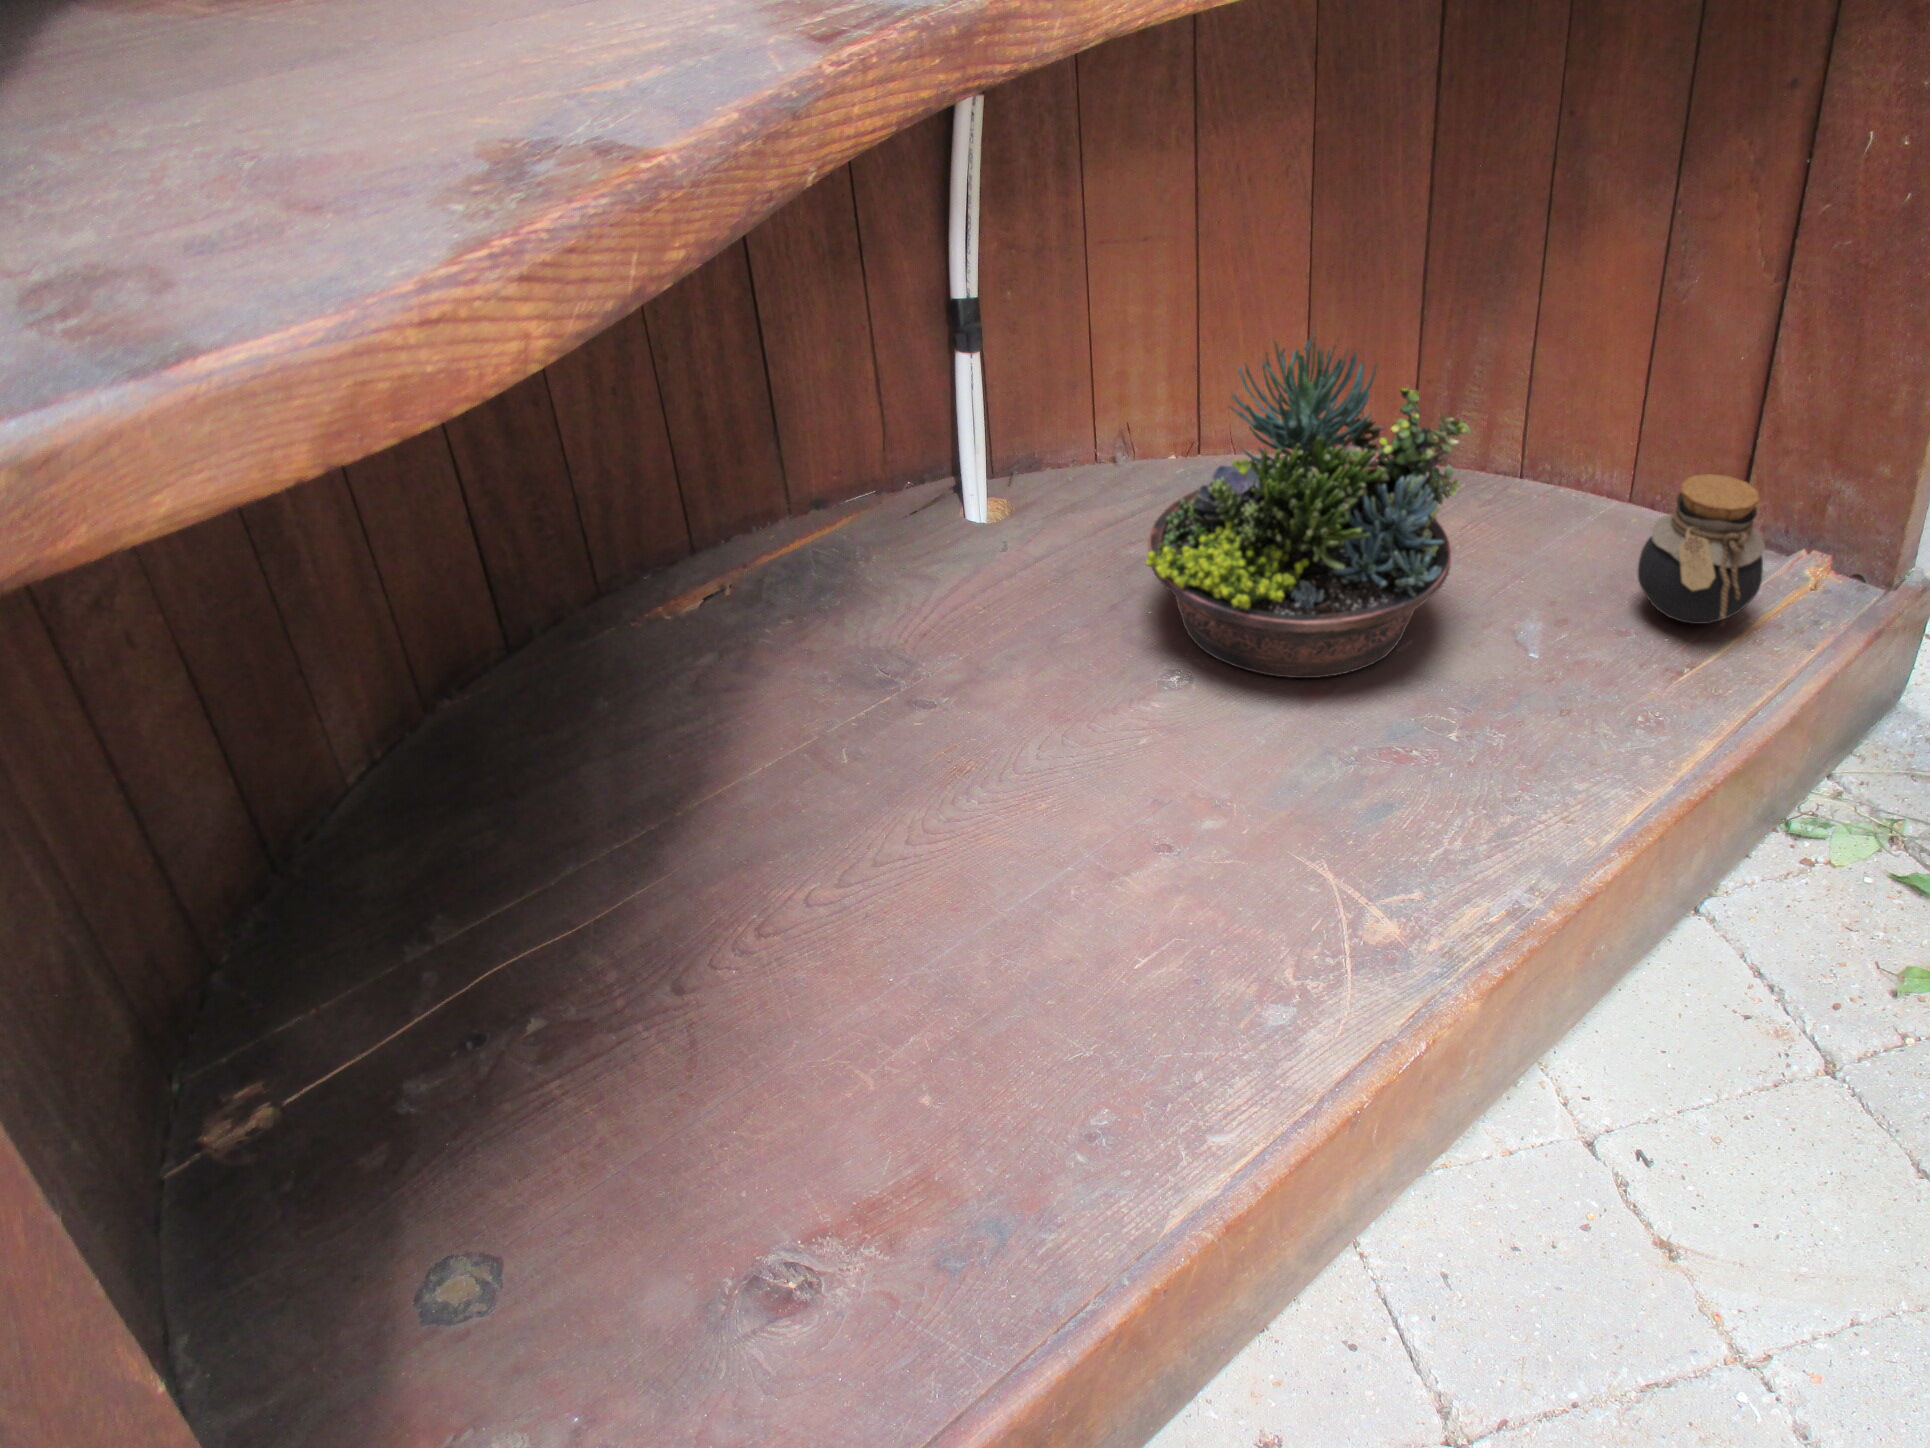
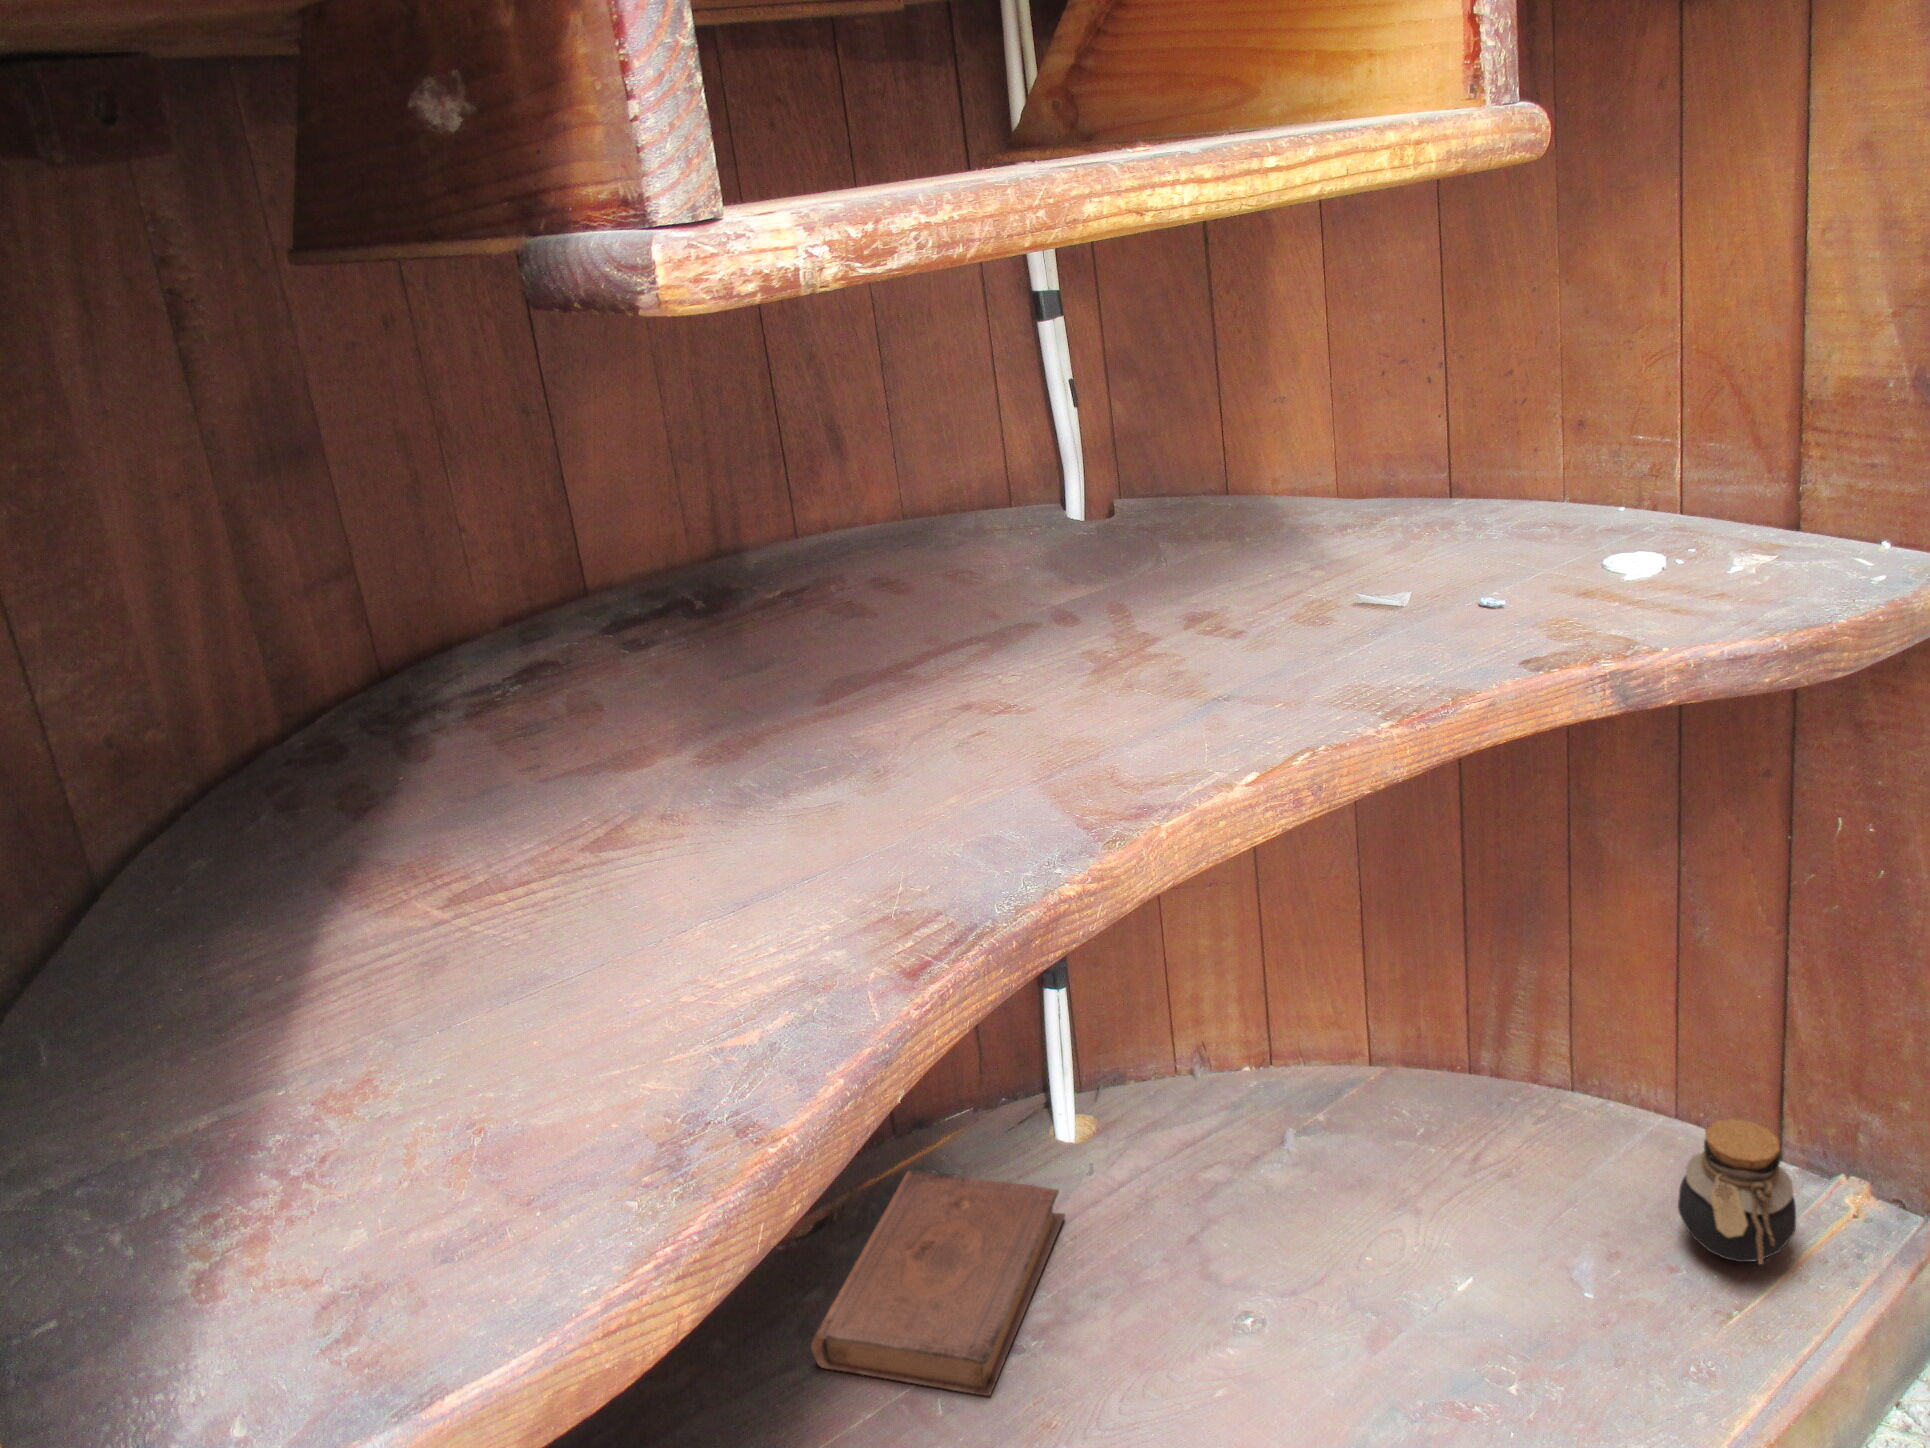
succulent planter: present [1145,331,1471,678] -> none [1214,989,1503,1322]
book: none [701,542,977,744] -> present [811,1171,1065,1396]

